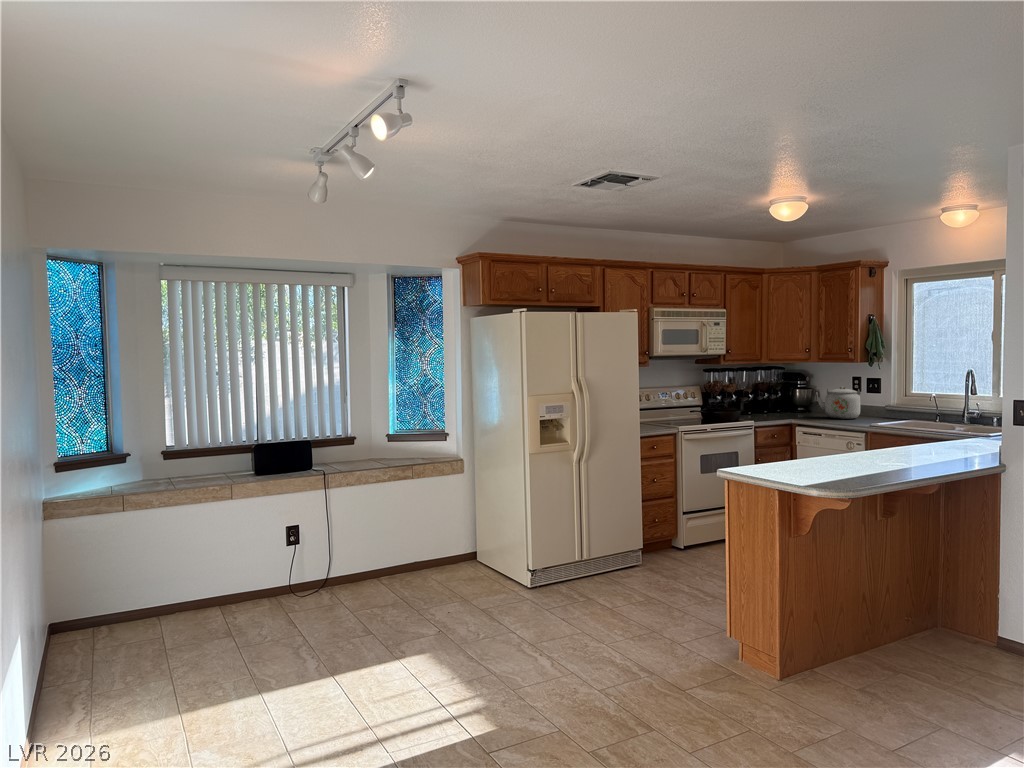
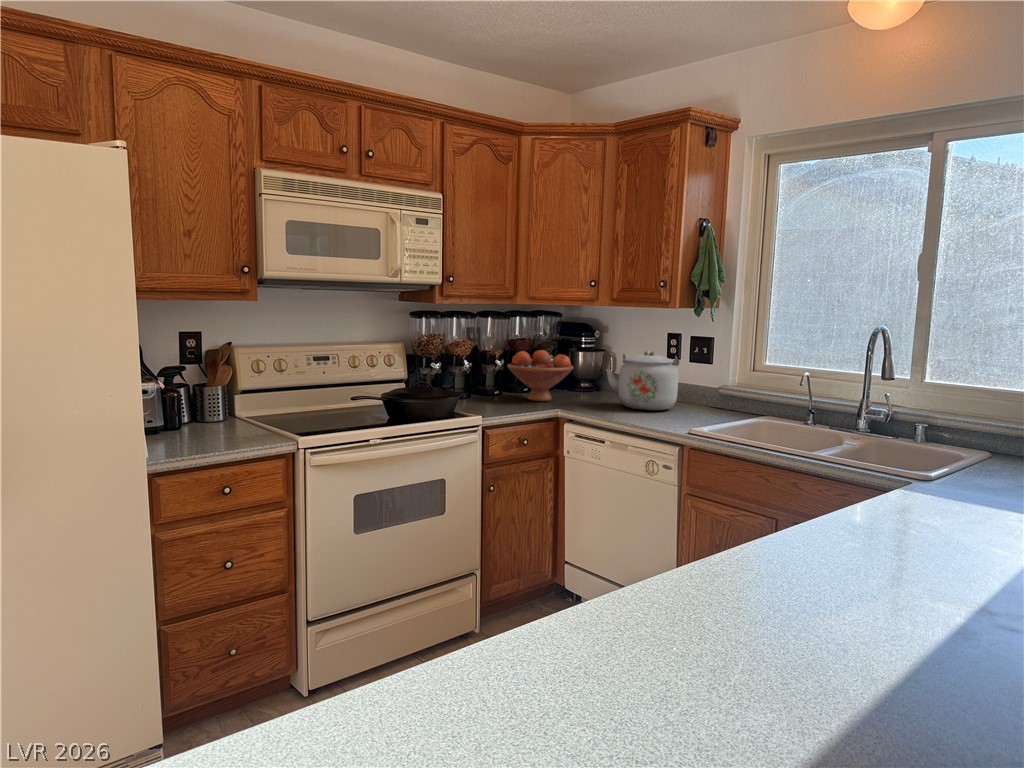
fruit bowl: none [758,388,797,416] -> present [508,350,573,401]

